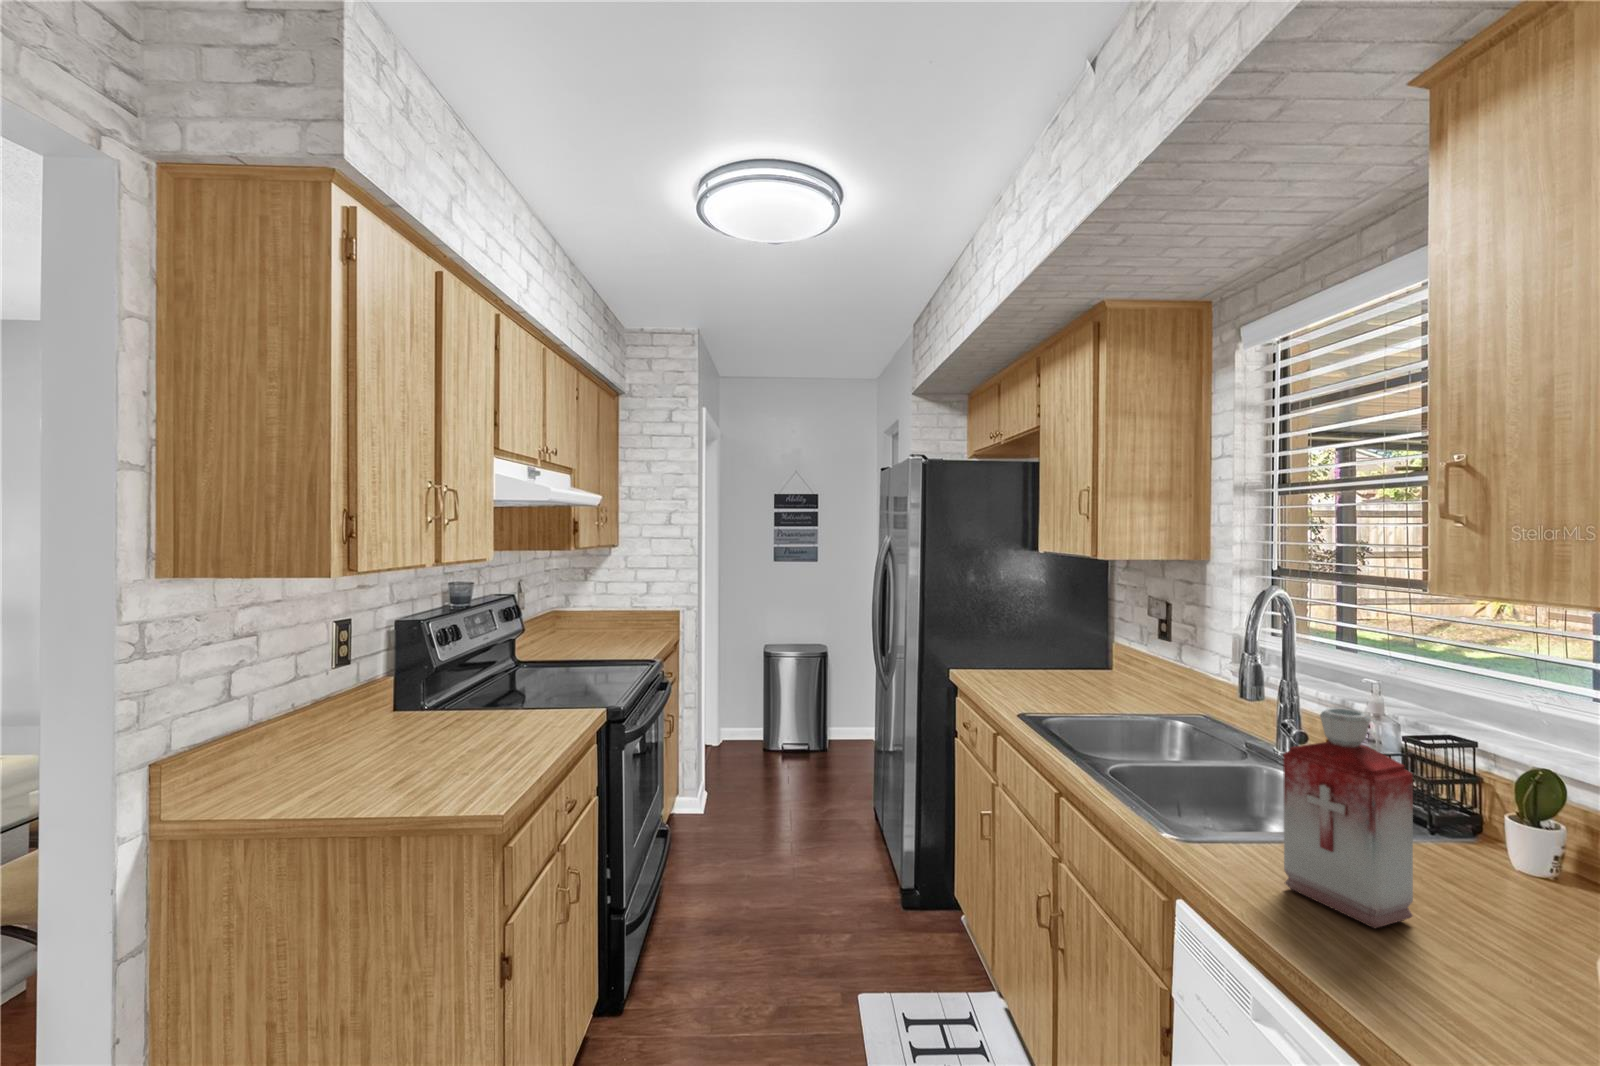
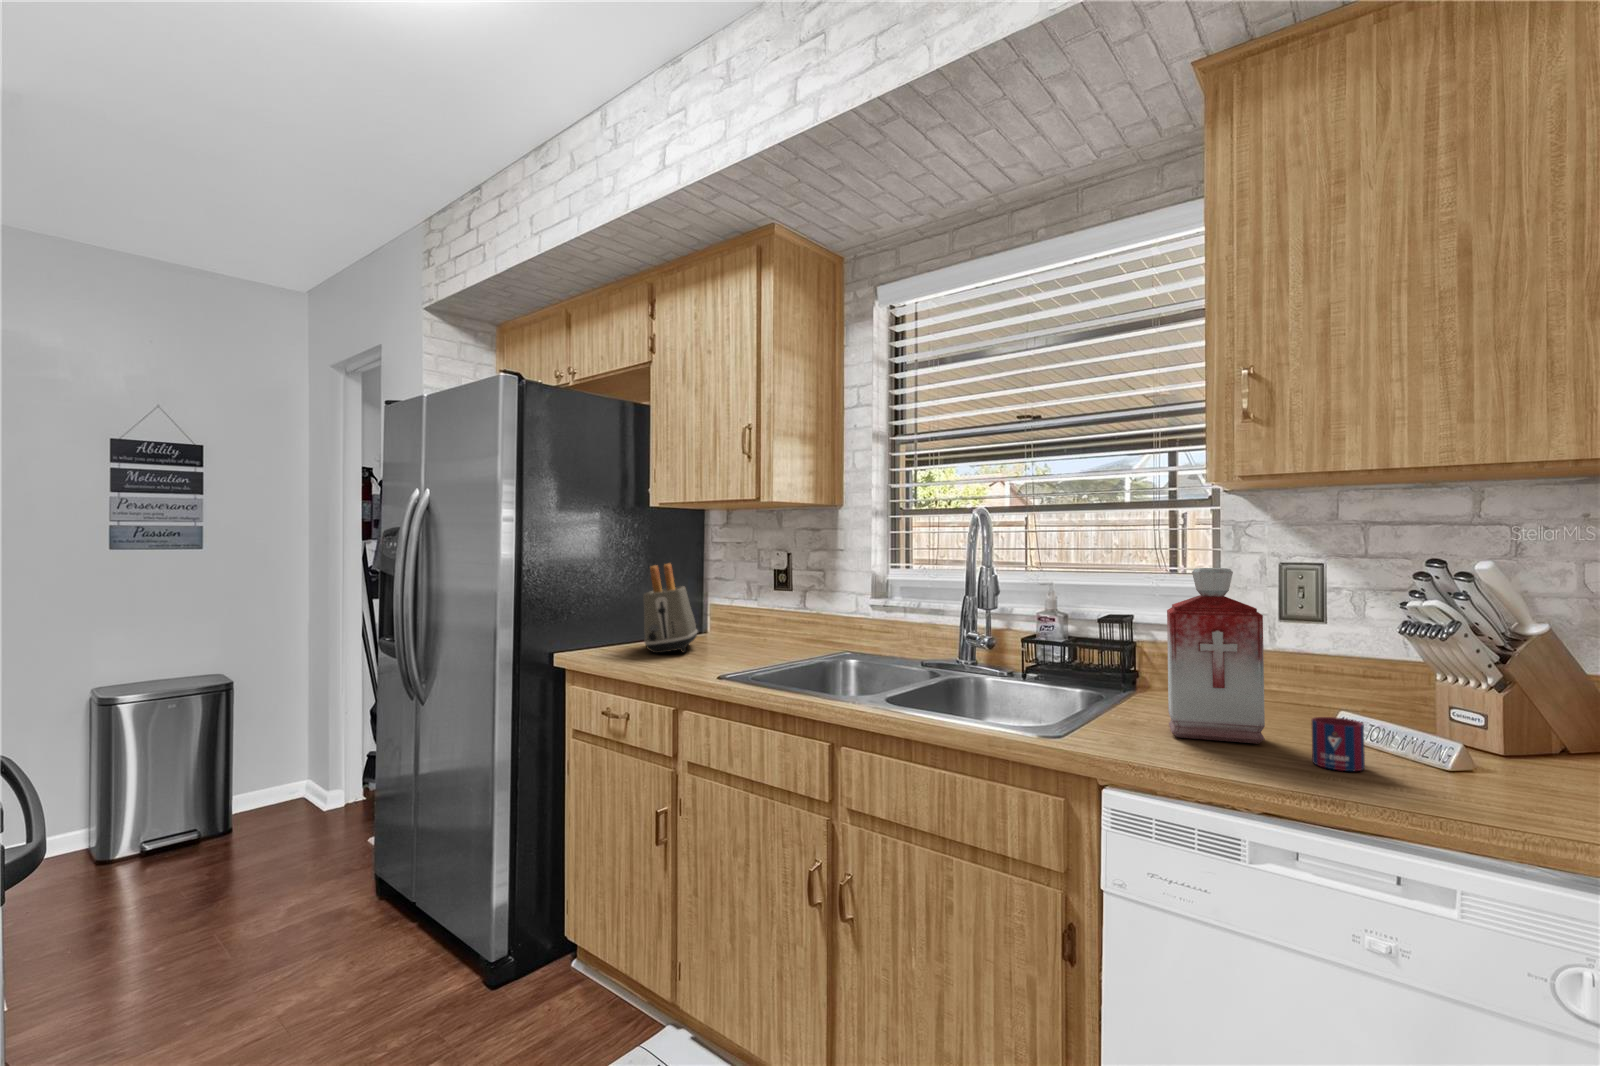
toaster: none [1004,608,1069,688] -> present [643,564,698,653]
mug: none [1369,916,1450,996] -> present [1312,717,1365,771]

